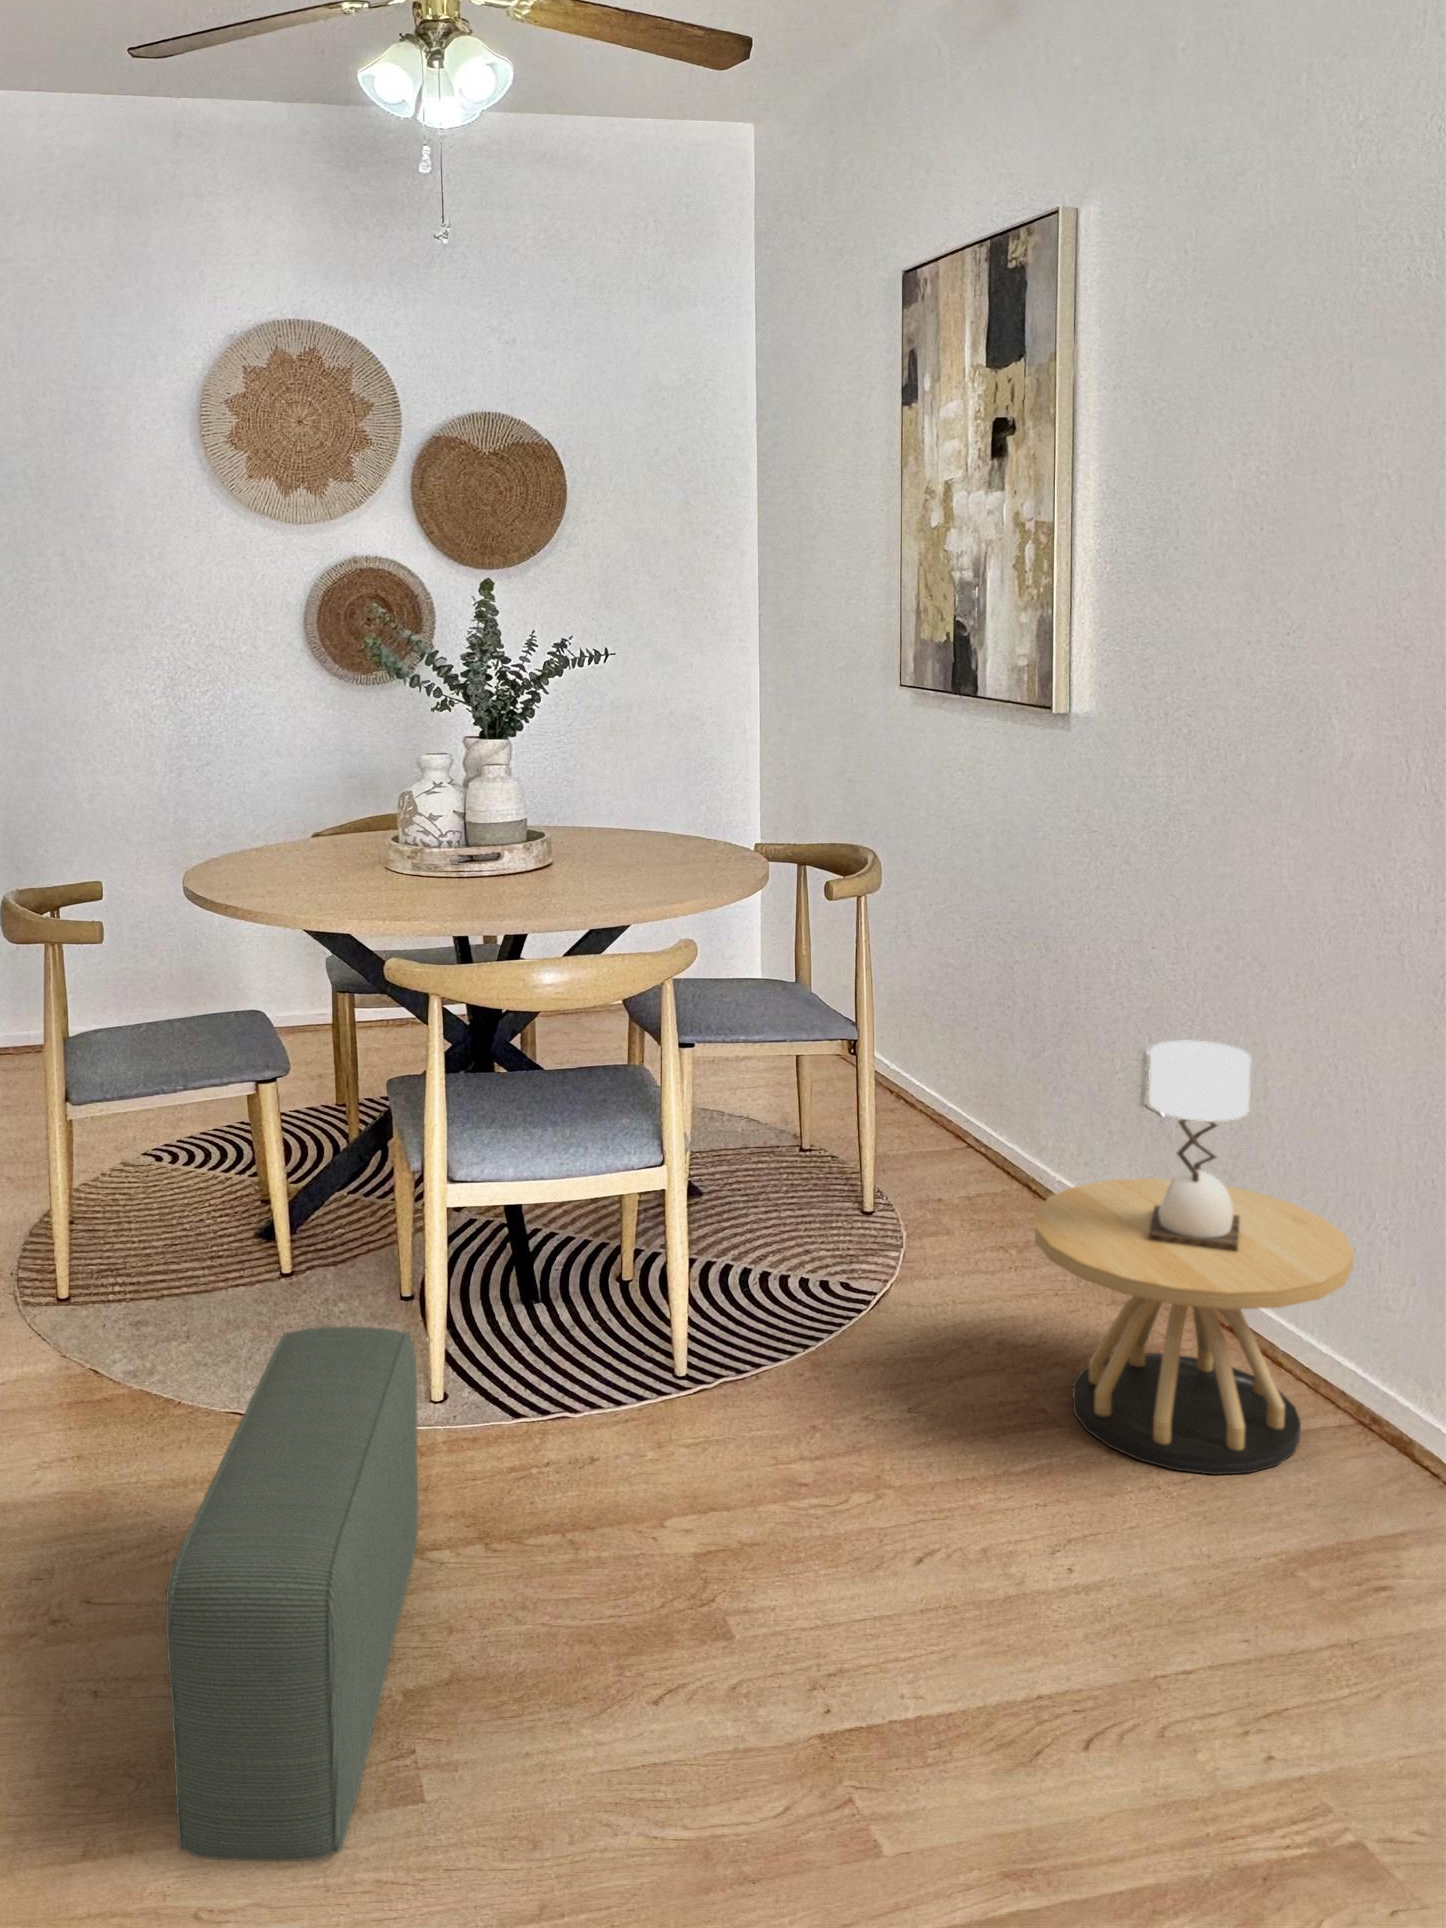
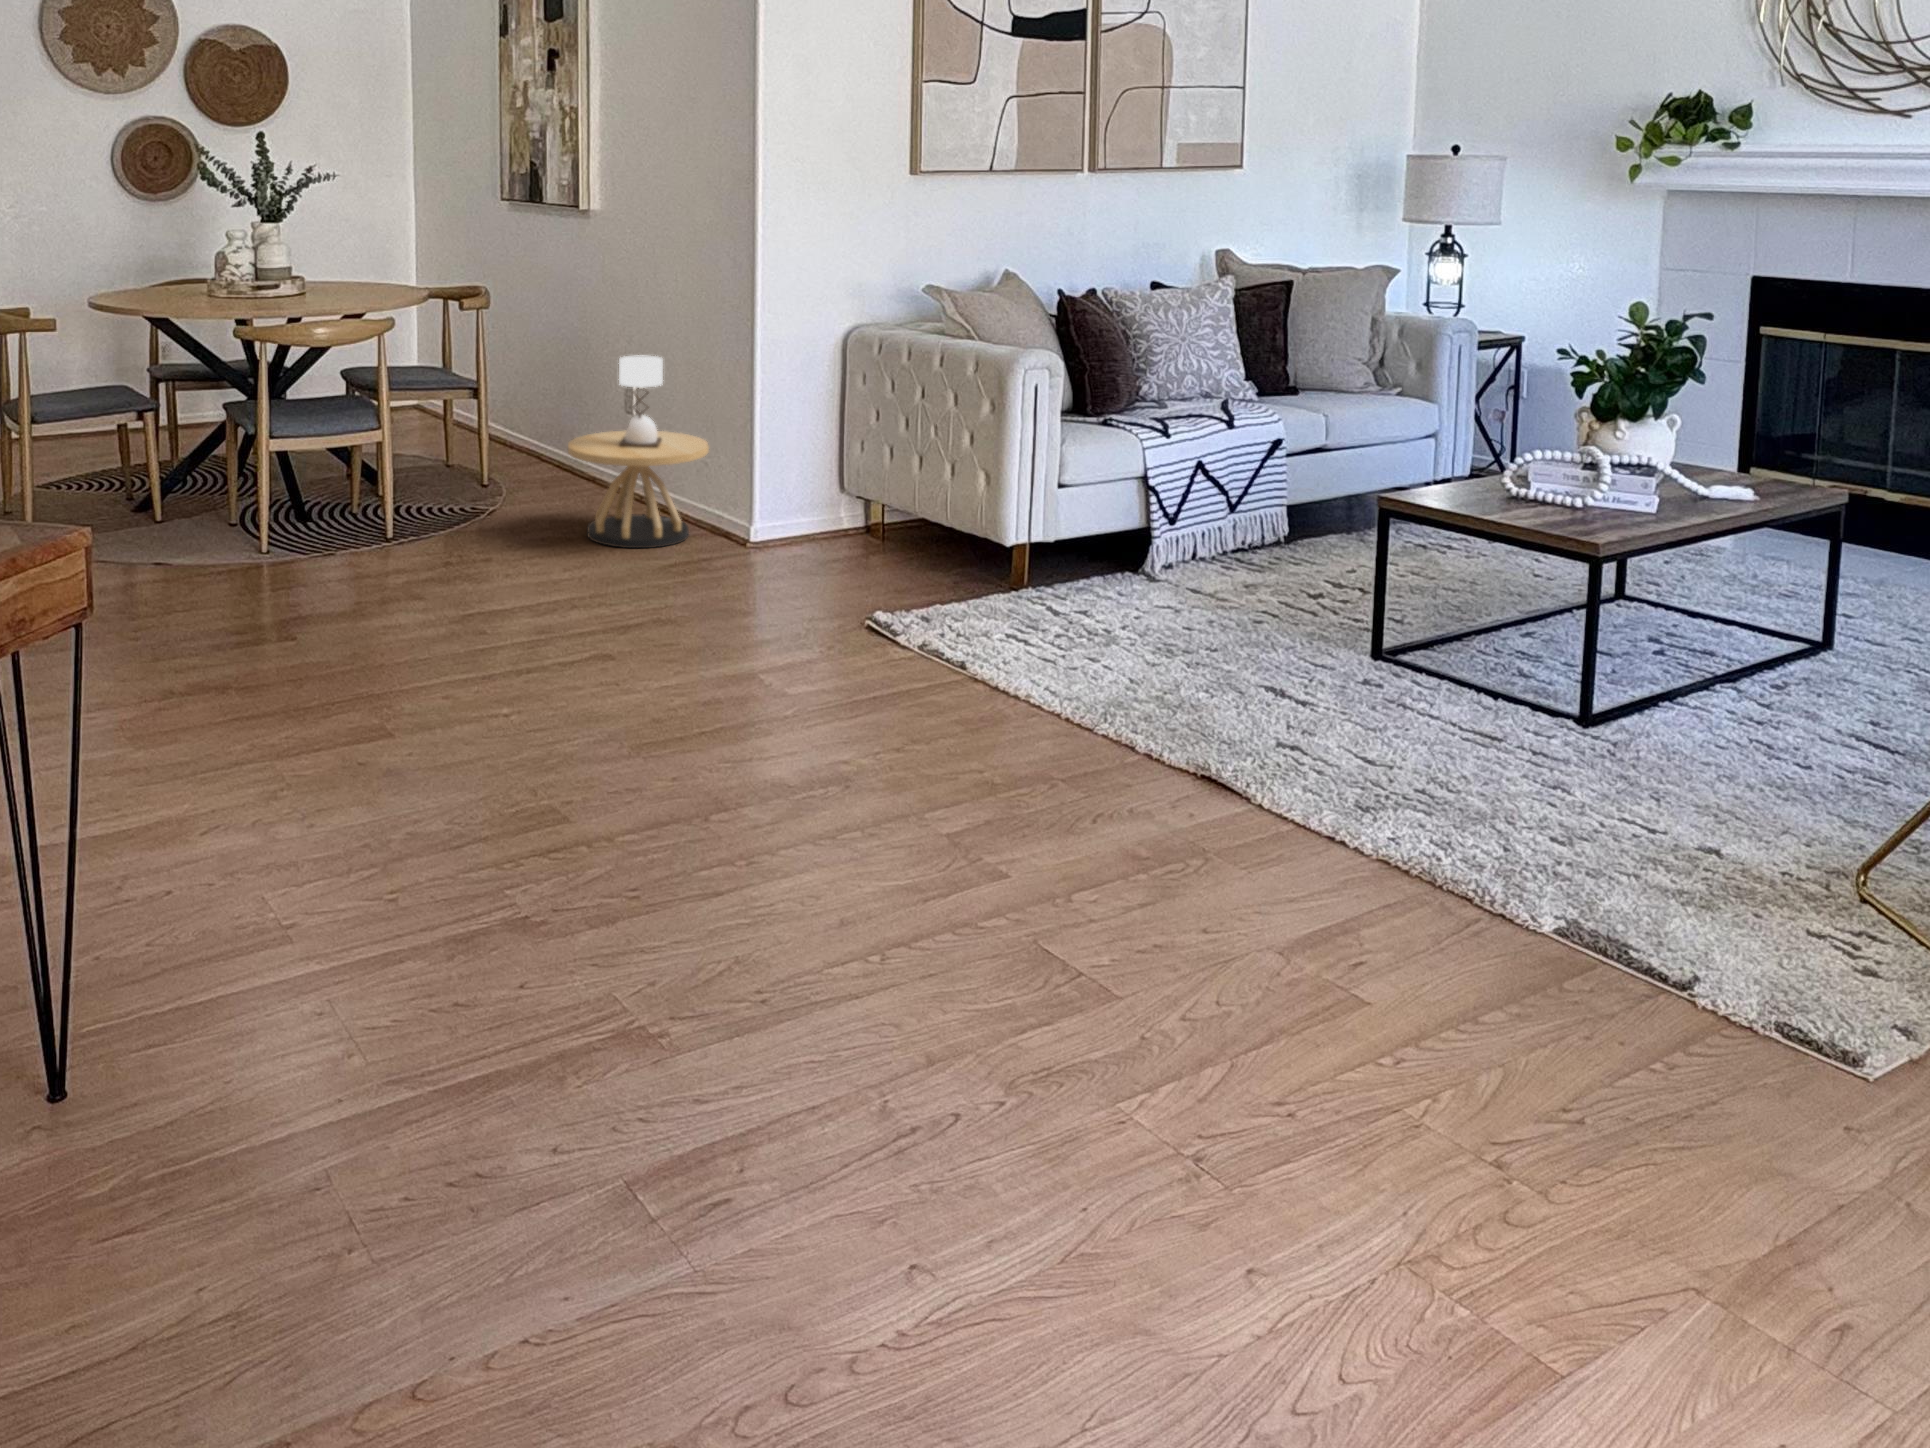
pouf: present [166,1327,419,1861] -> none [199,486,280,662]

